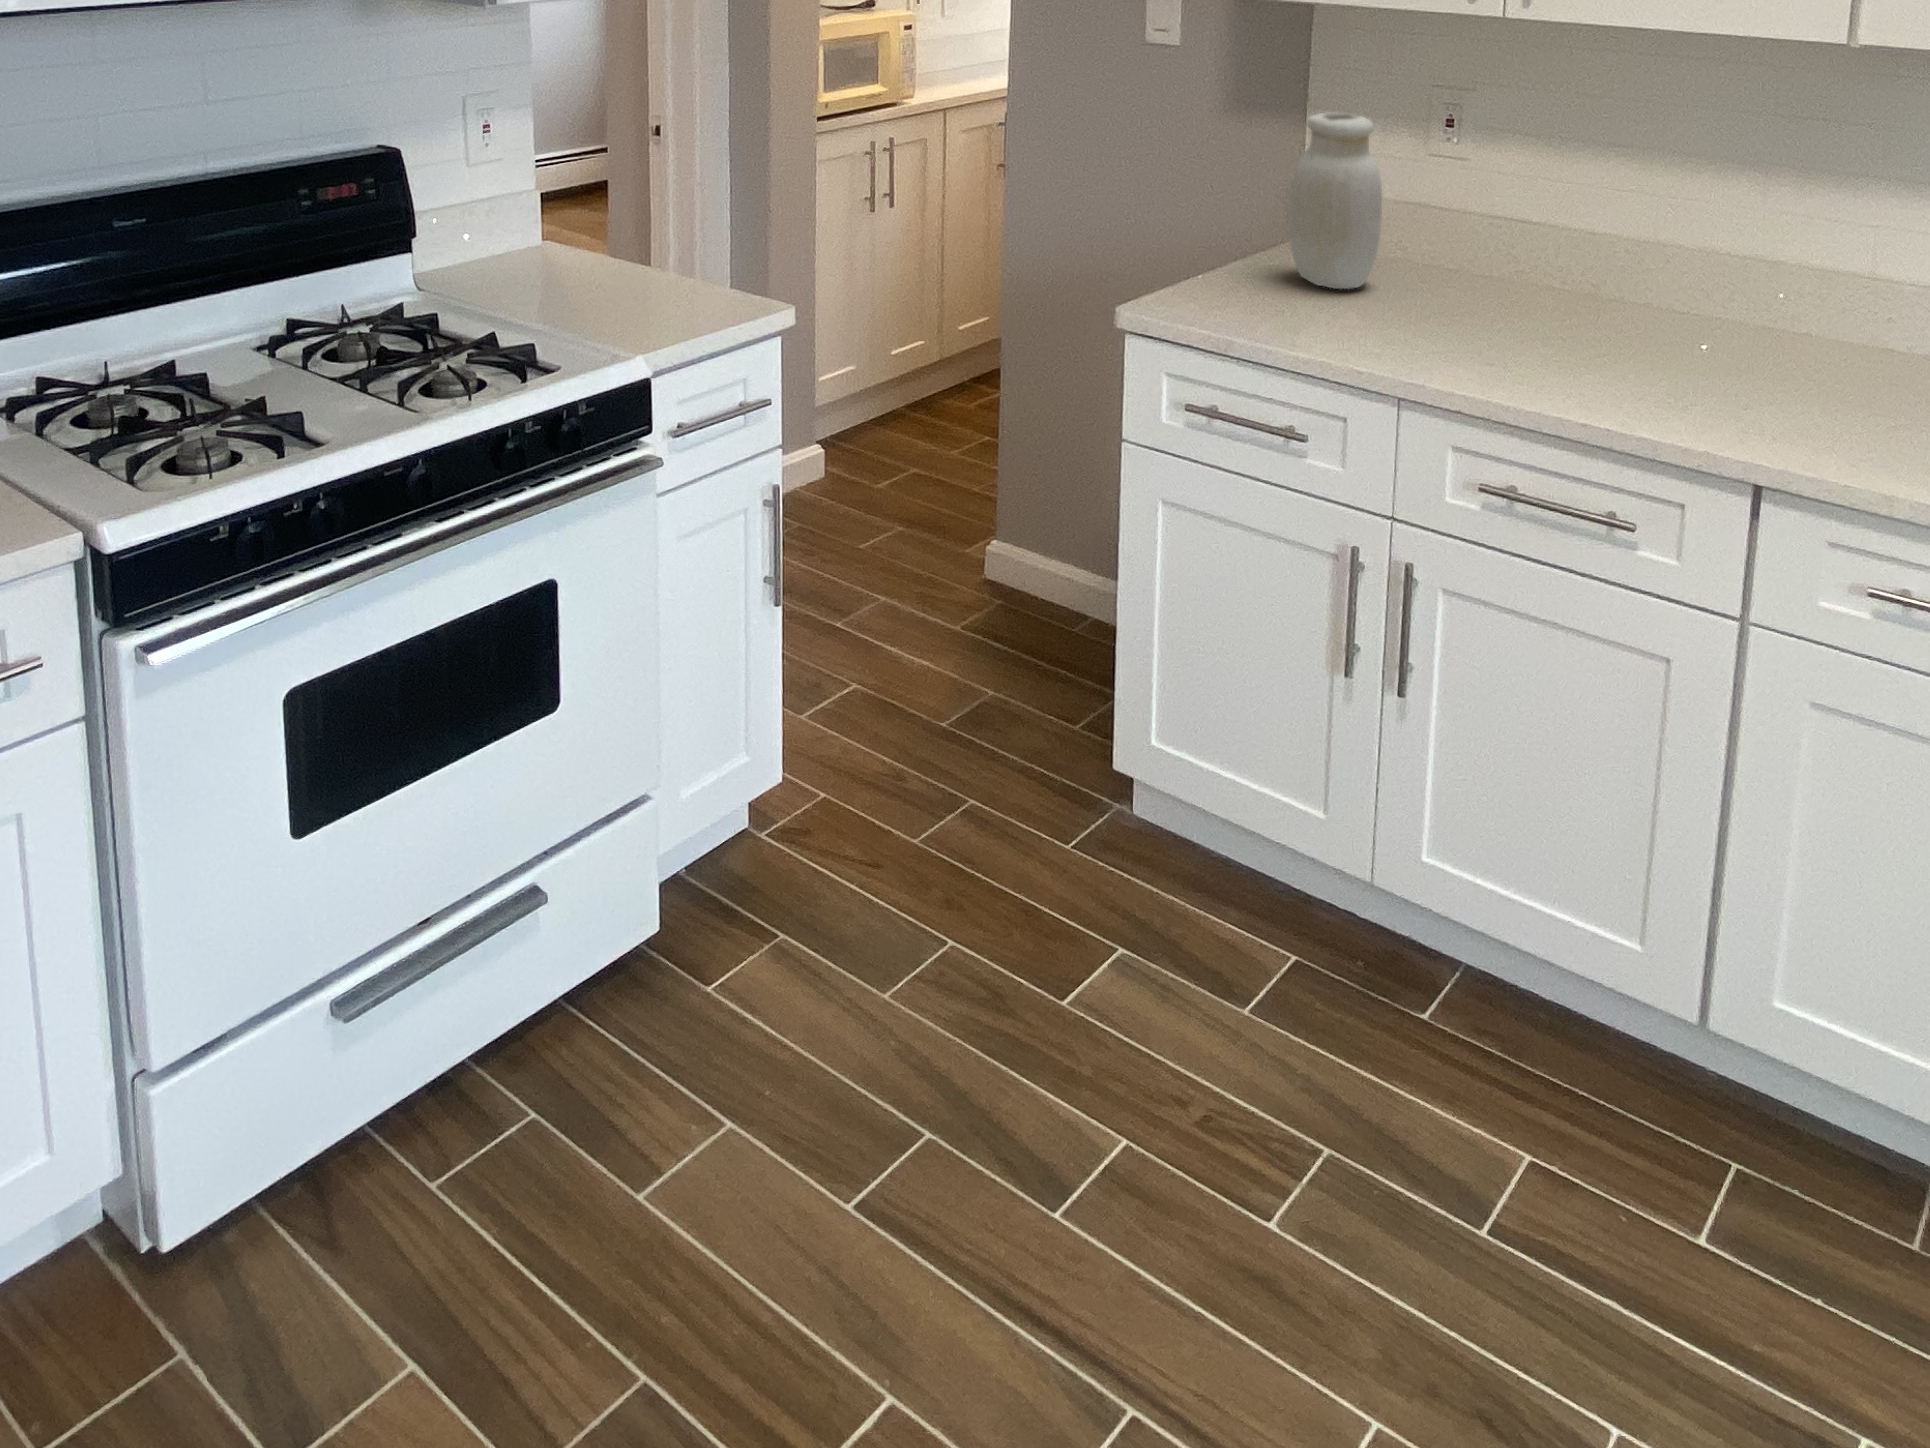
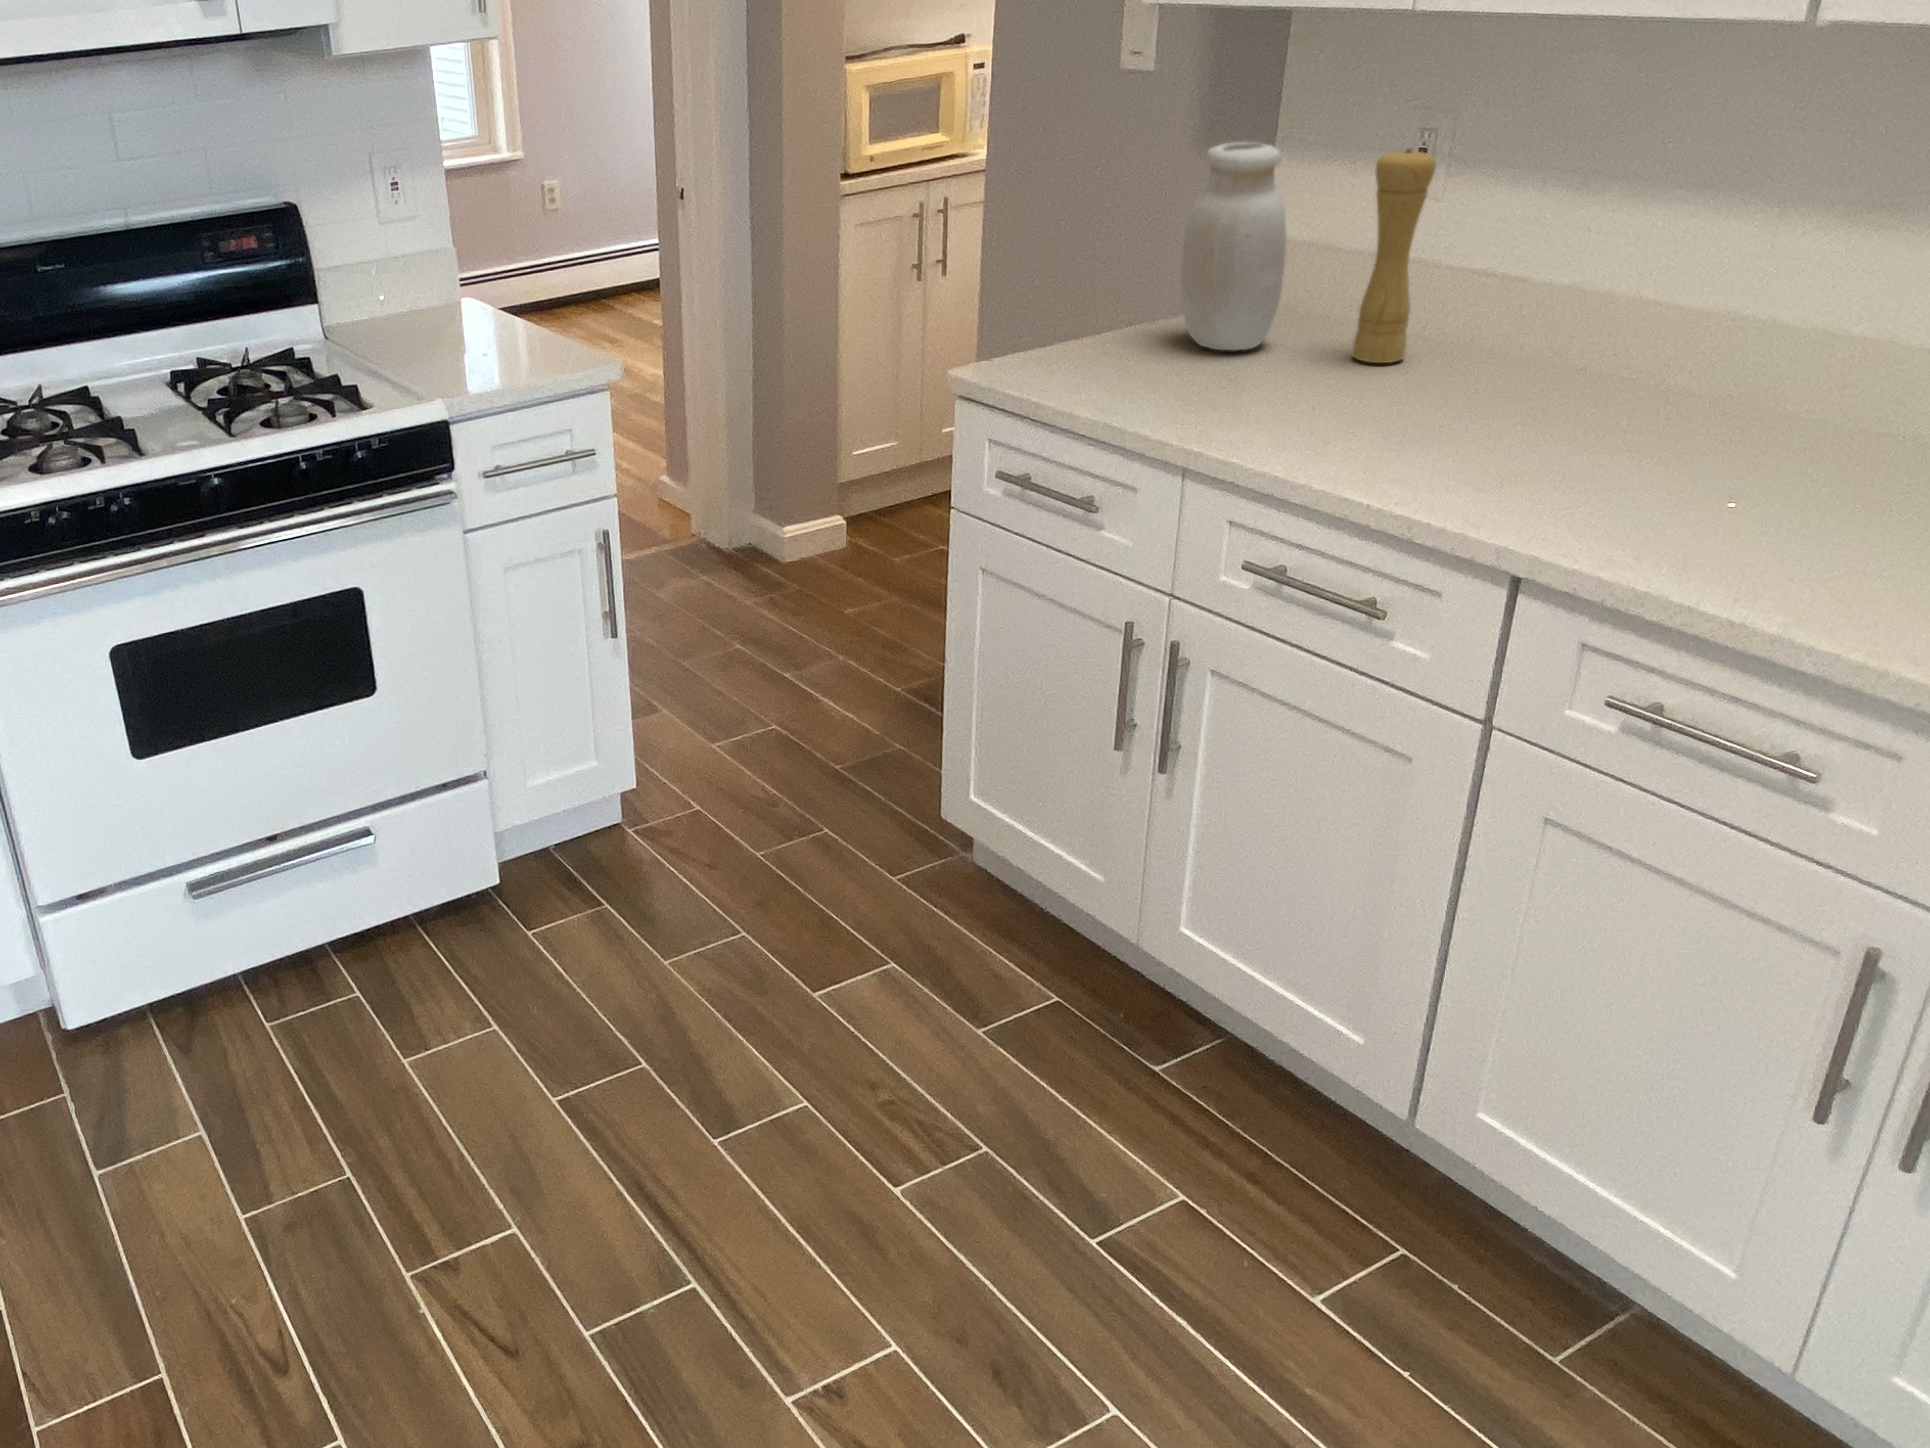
pepper mill: none [1444,122,1501,297] -> present [1352,148,1436,363]

